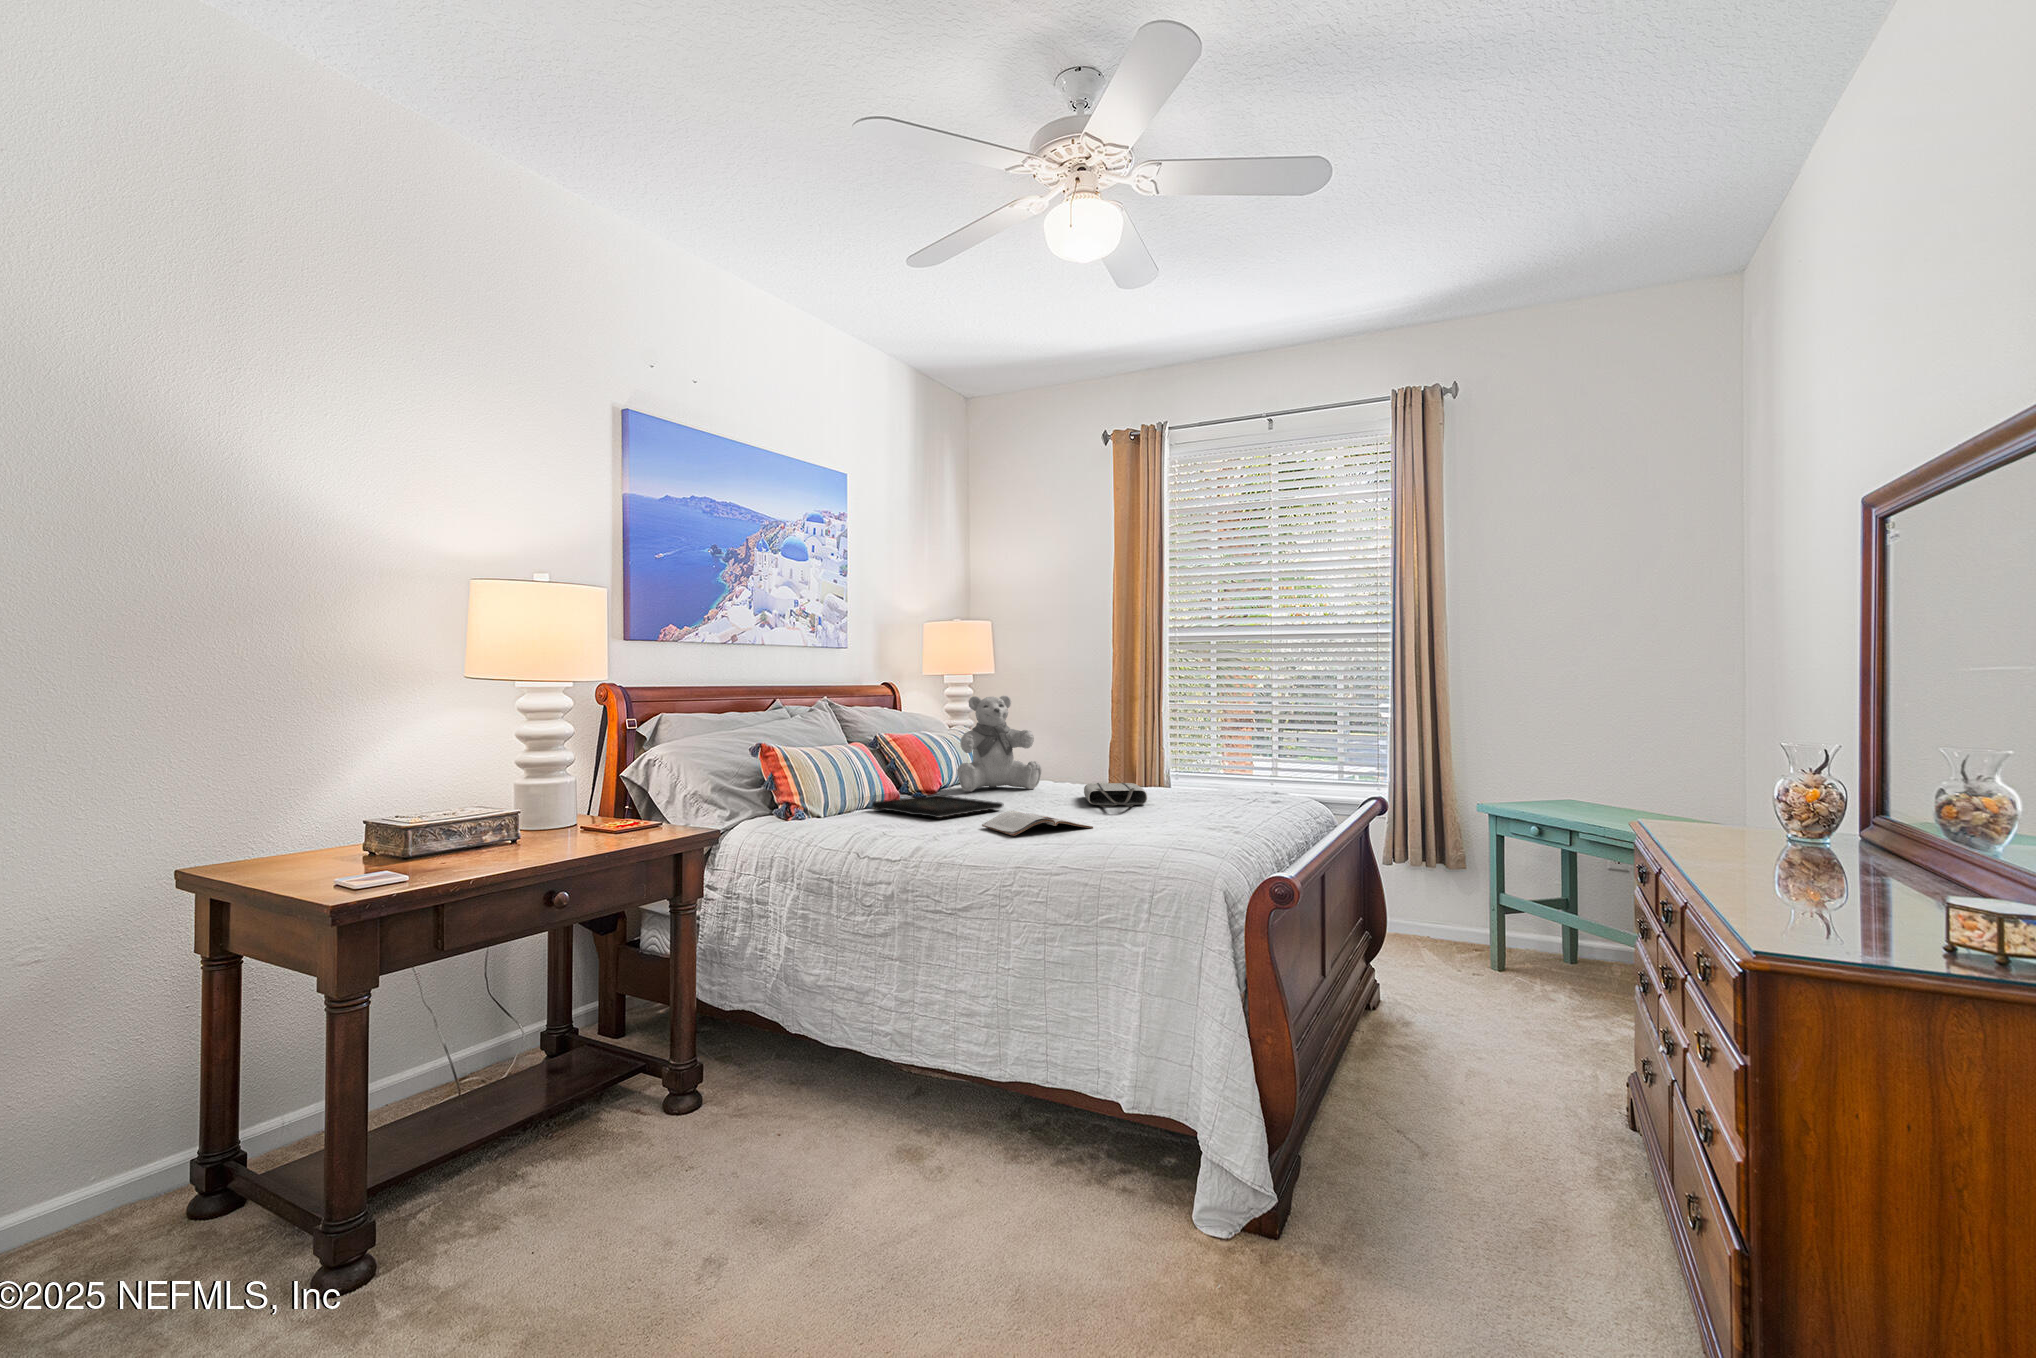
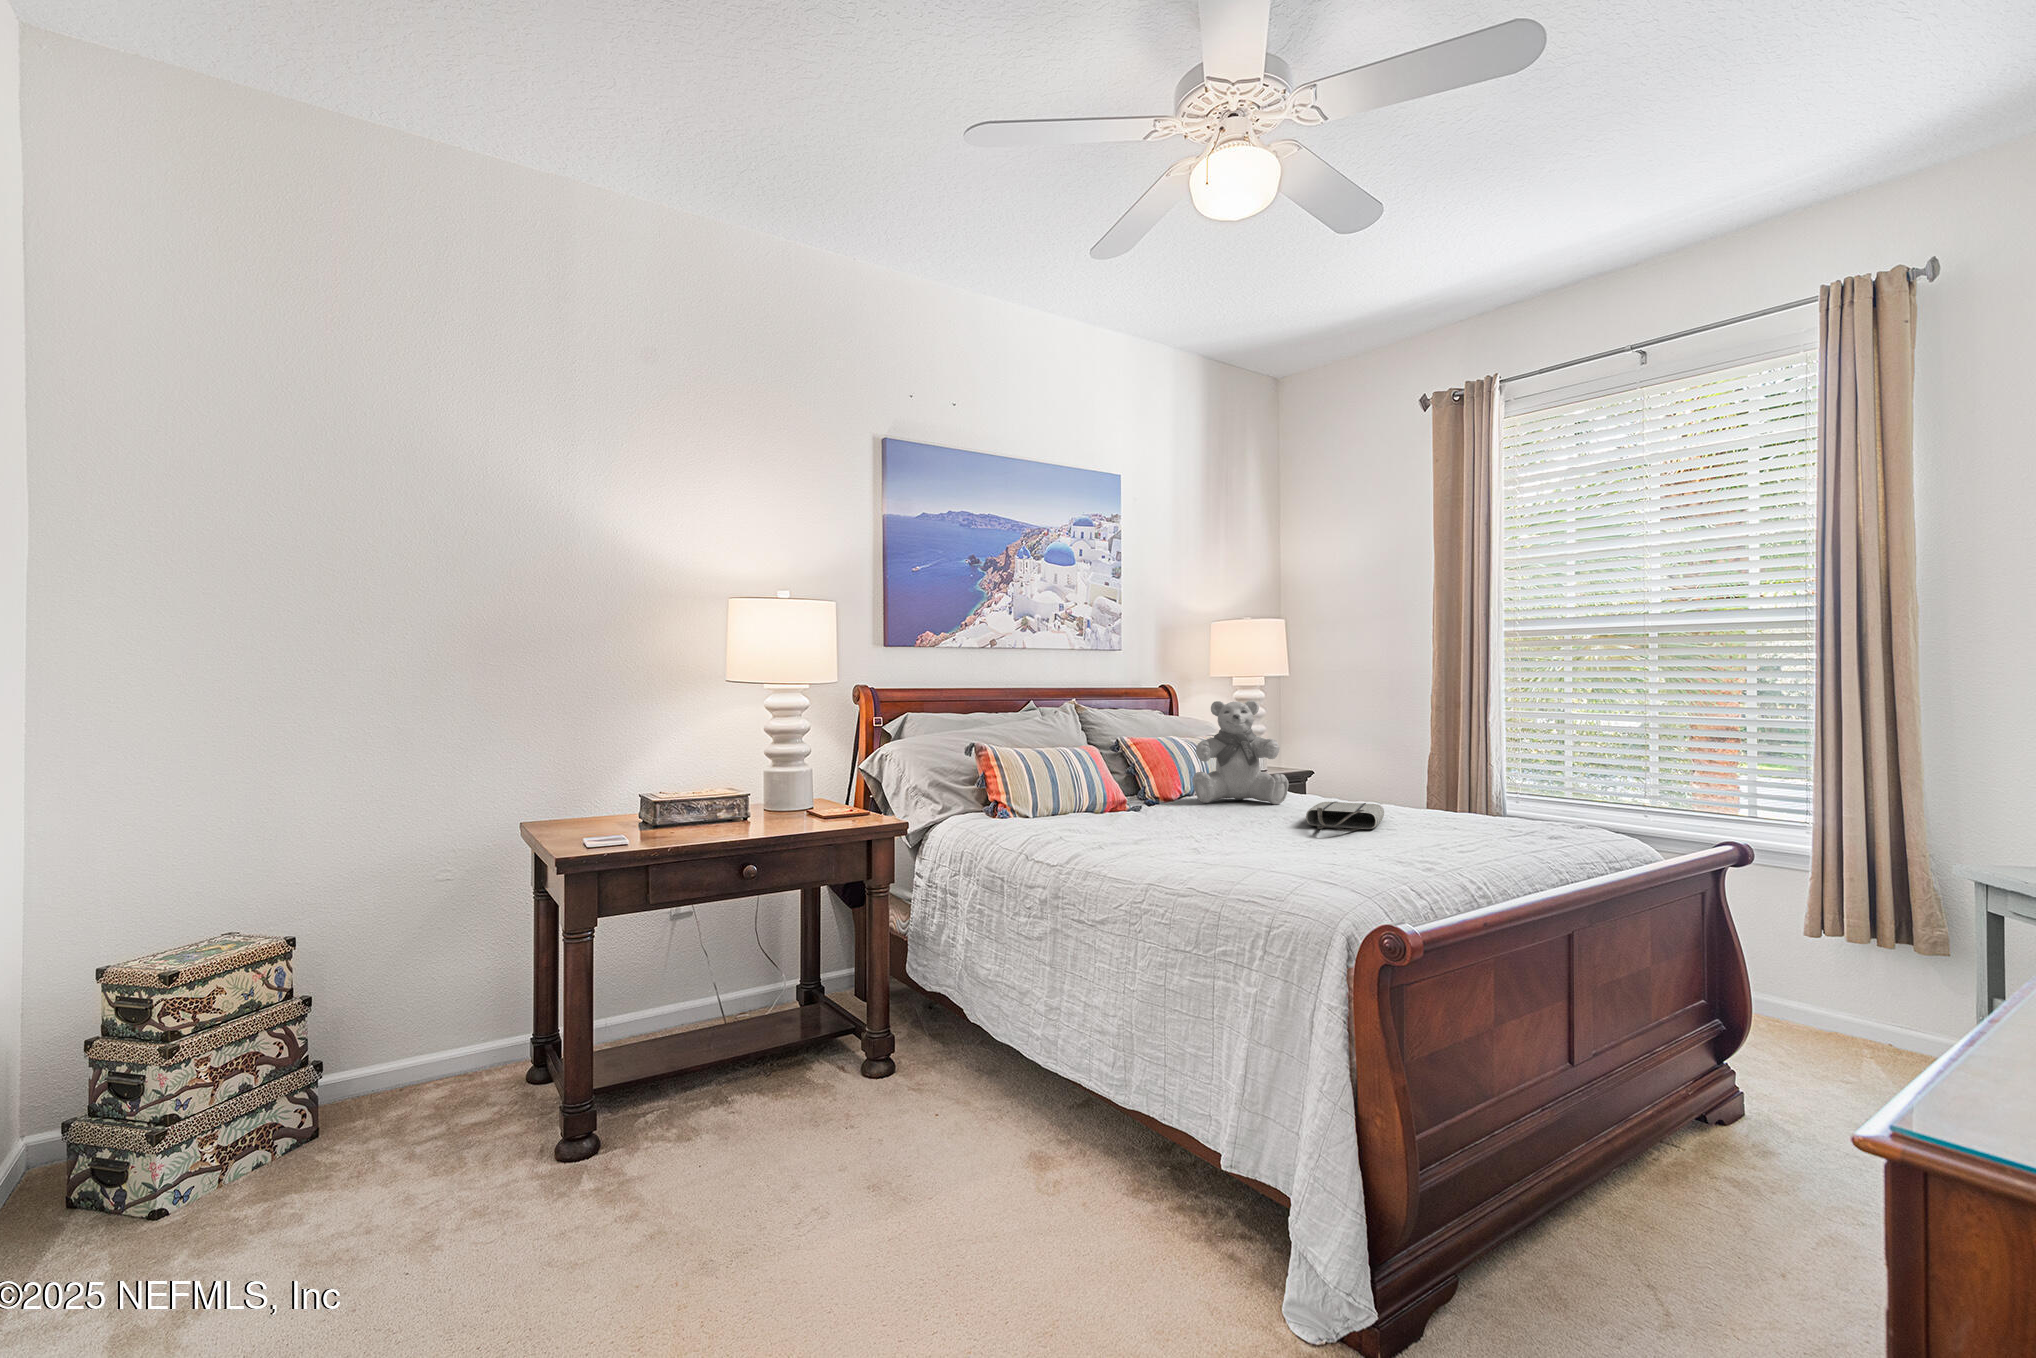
tray: present [872,795,1003,818] -> none [1082,803,1208,827]
magazine: present [982,811,1093,836] -> none [1155,825,1271,852]

